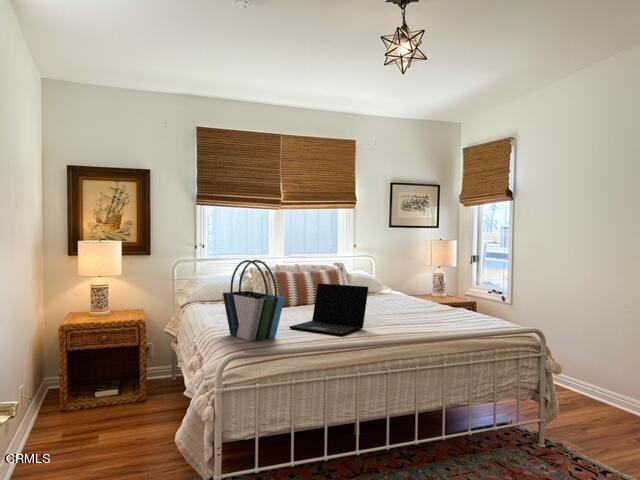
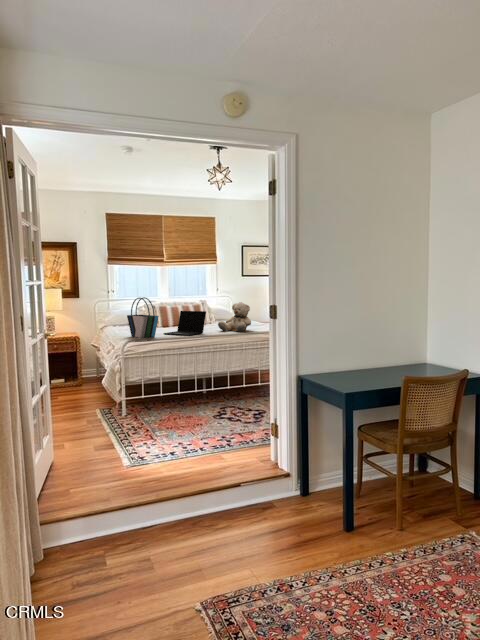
teddy bear: none [384,269,443,325] -> present [218,302,251,332]

